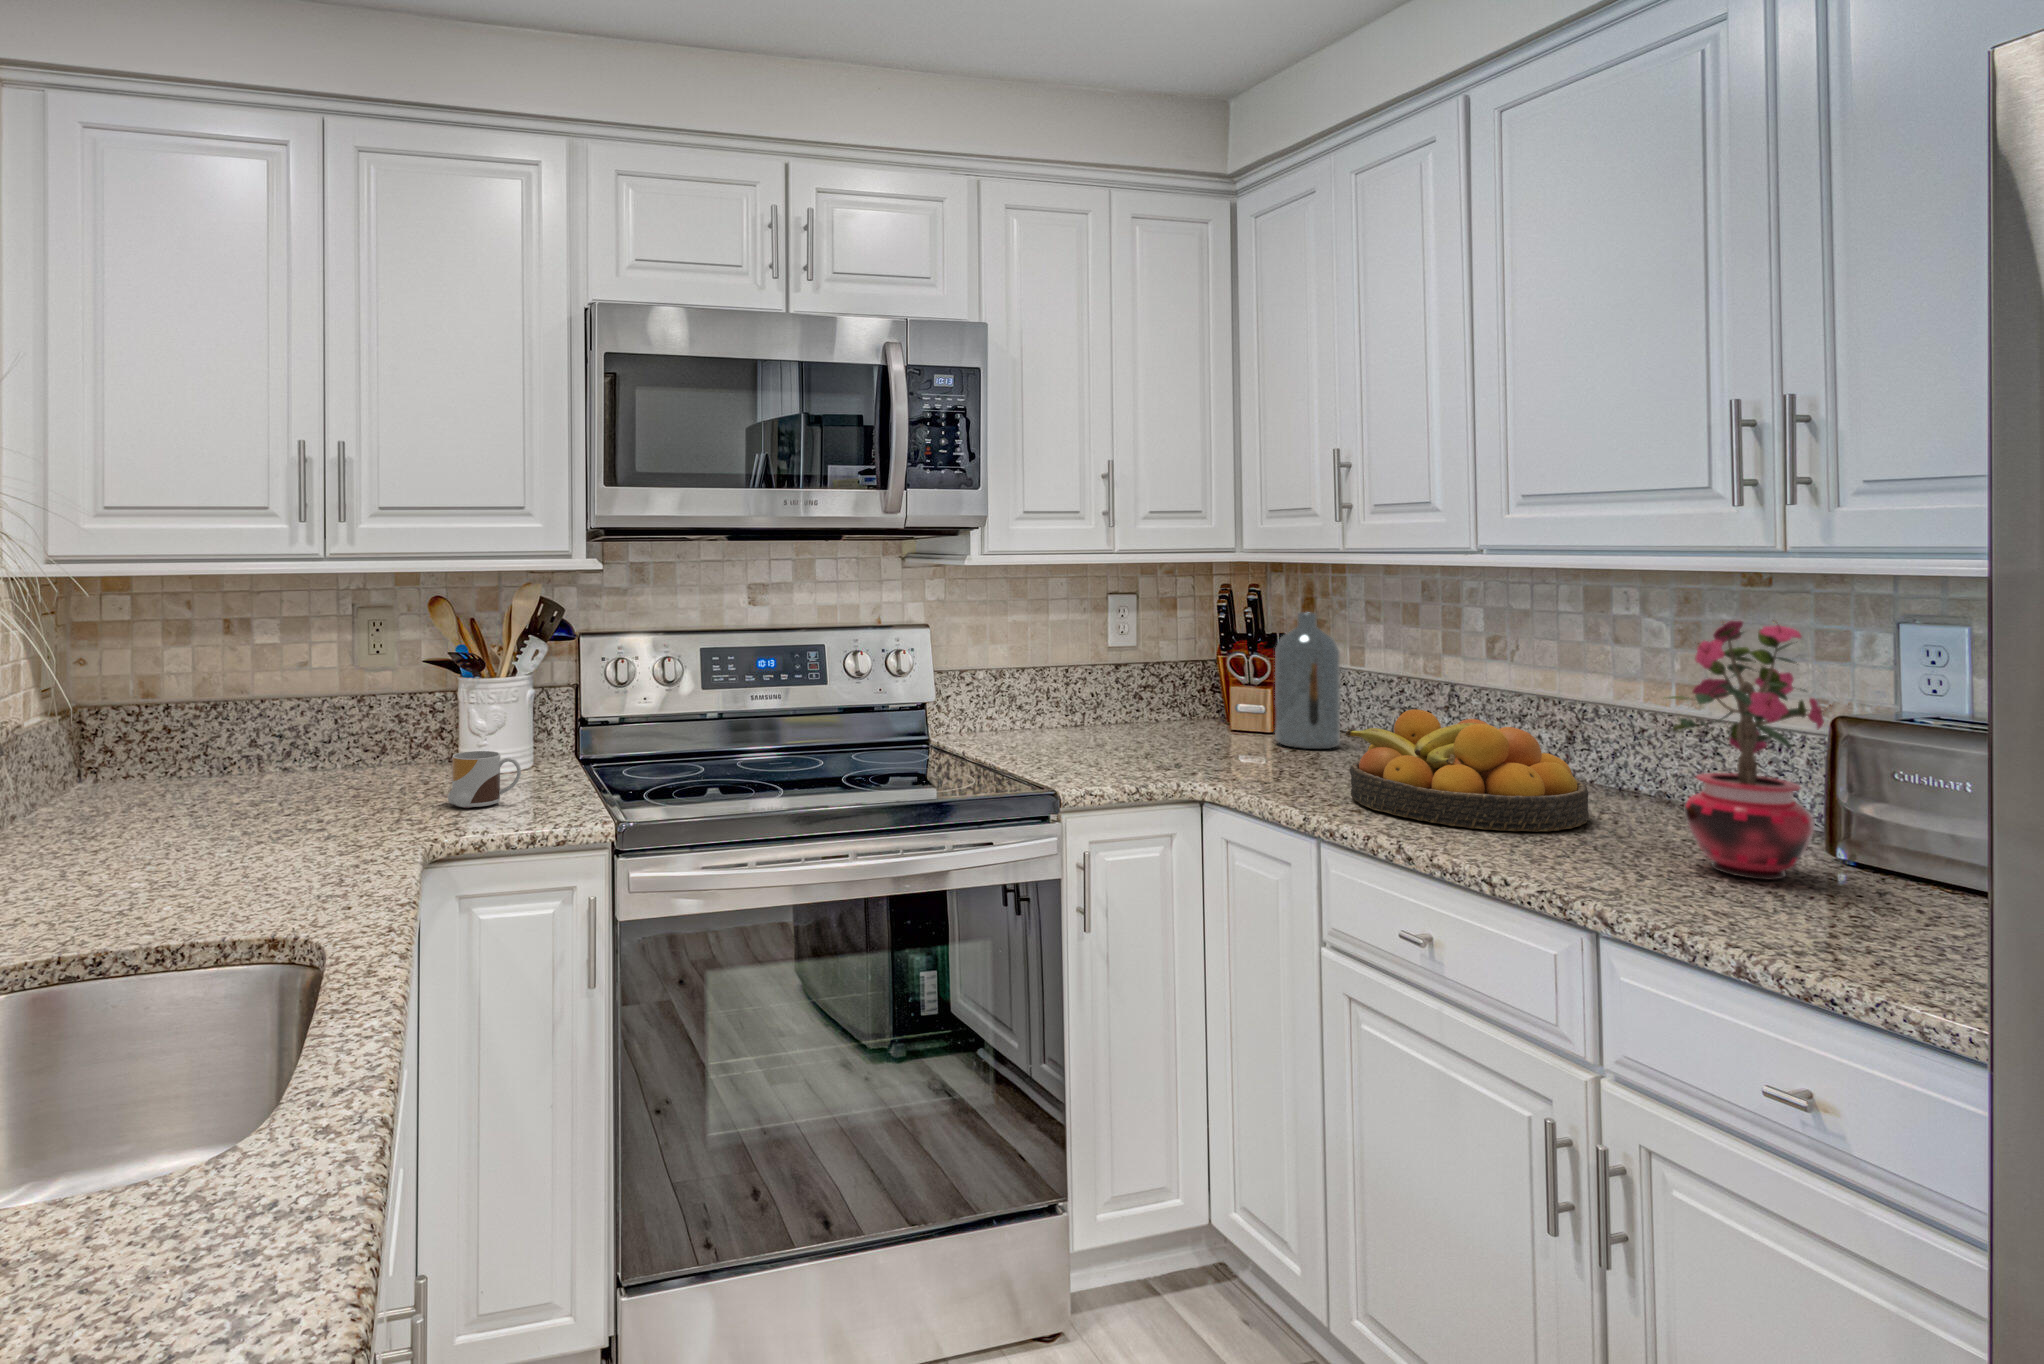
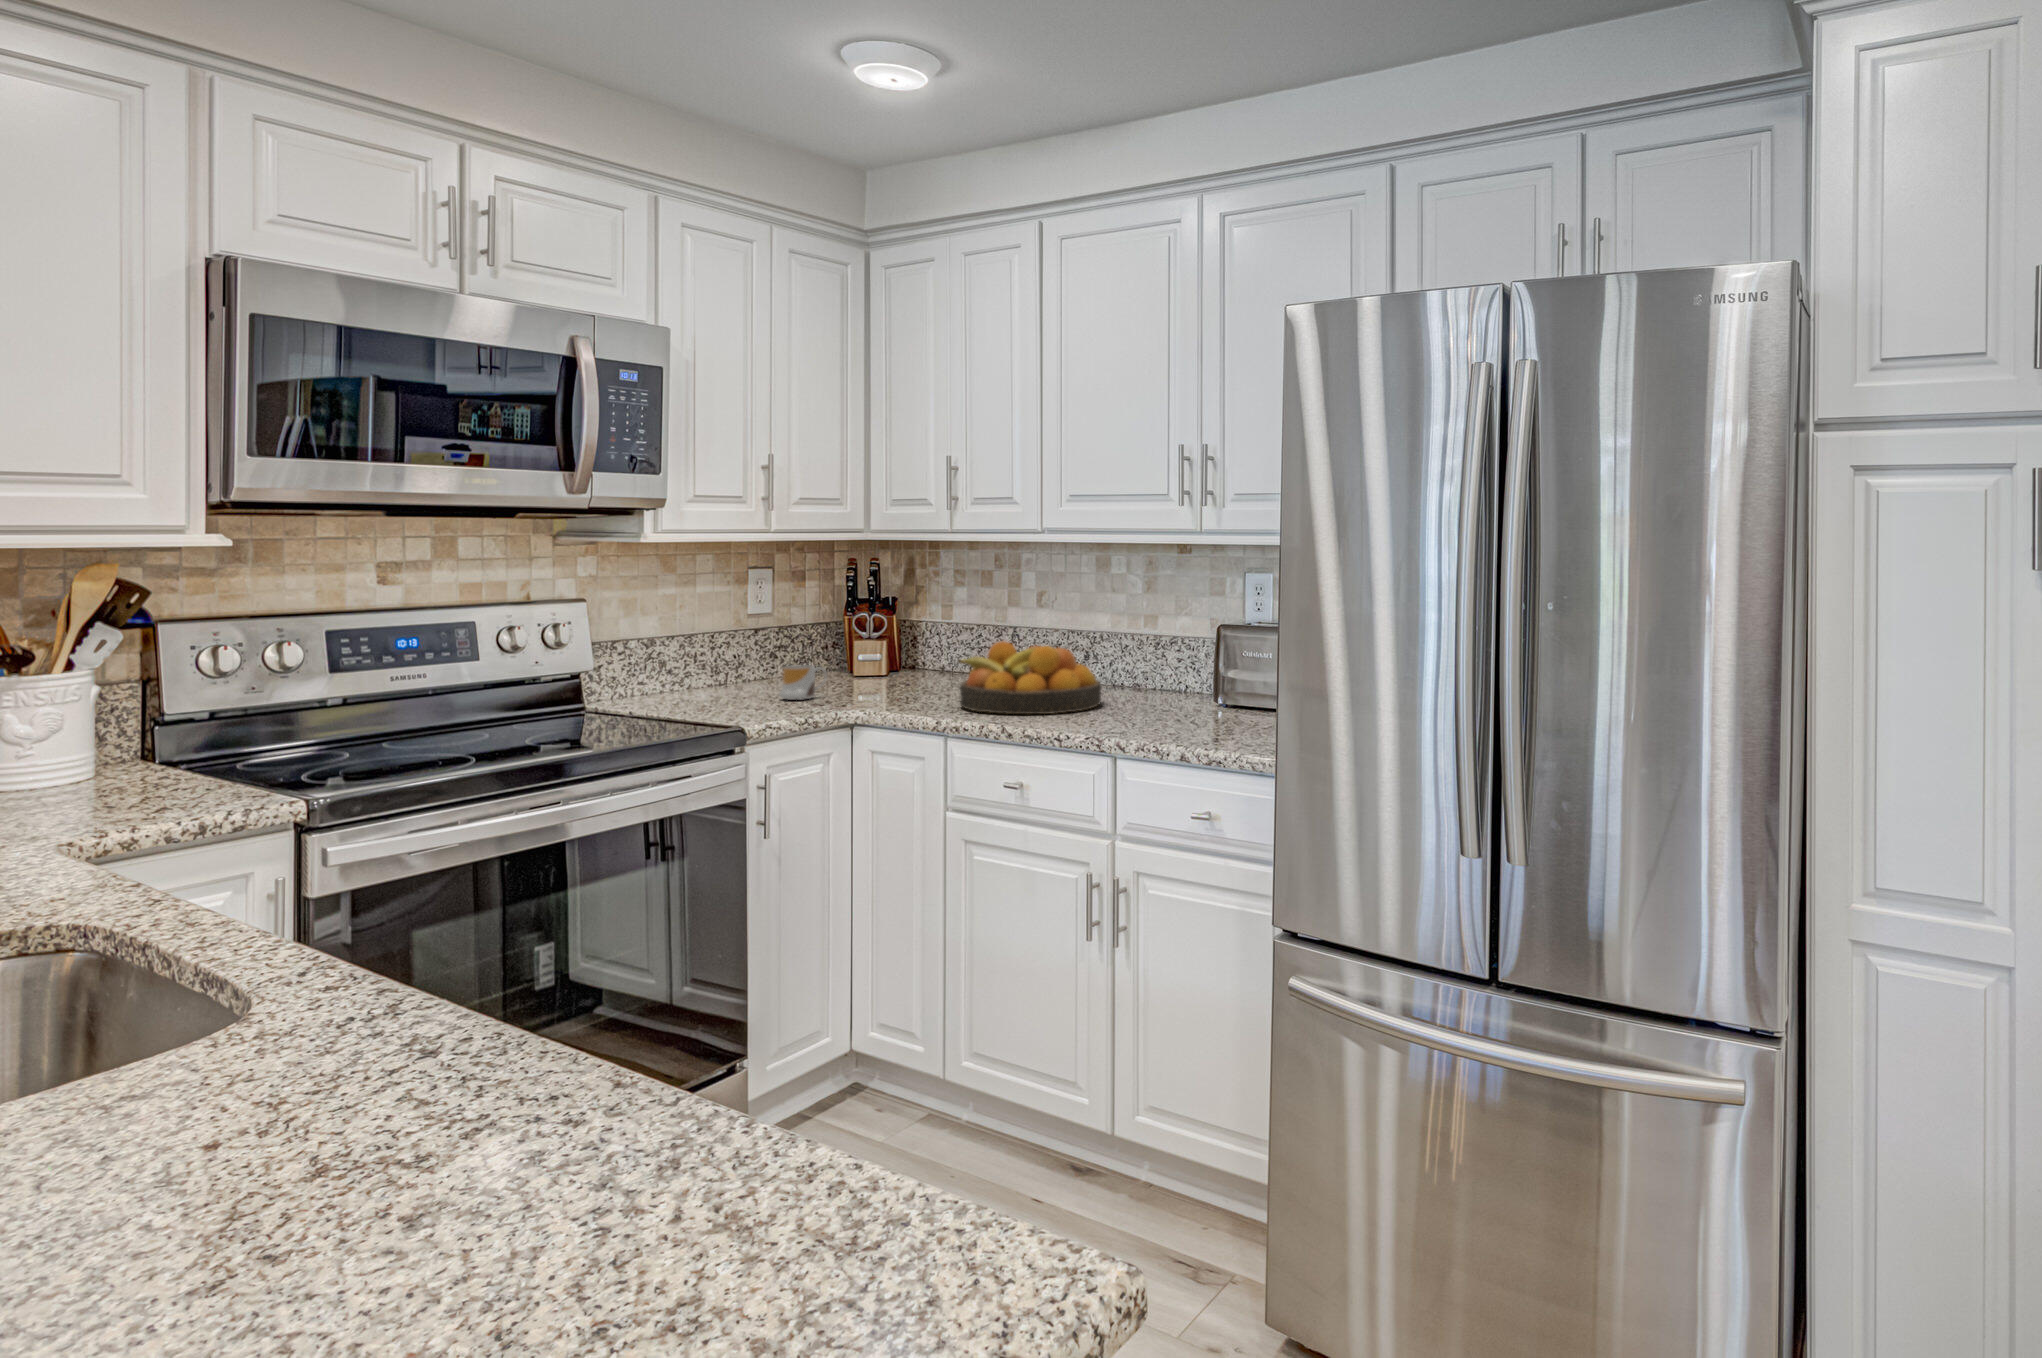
bottle: present [1275,612,1340,749] -> none [888,579,936,684]
potted plant: present [1668,621,1831,880] -> none [1144,568,1220,718]
mug: present [448,751,521,808] -> present [779,665,827,700]

